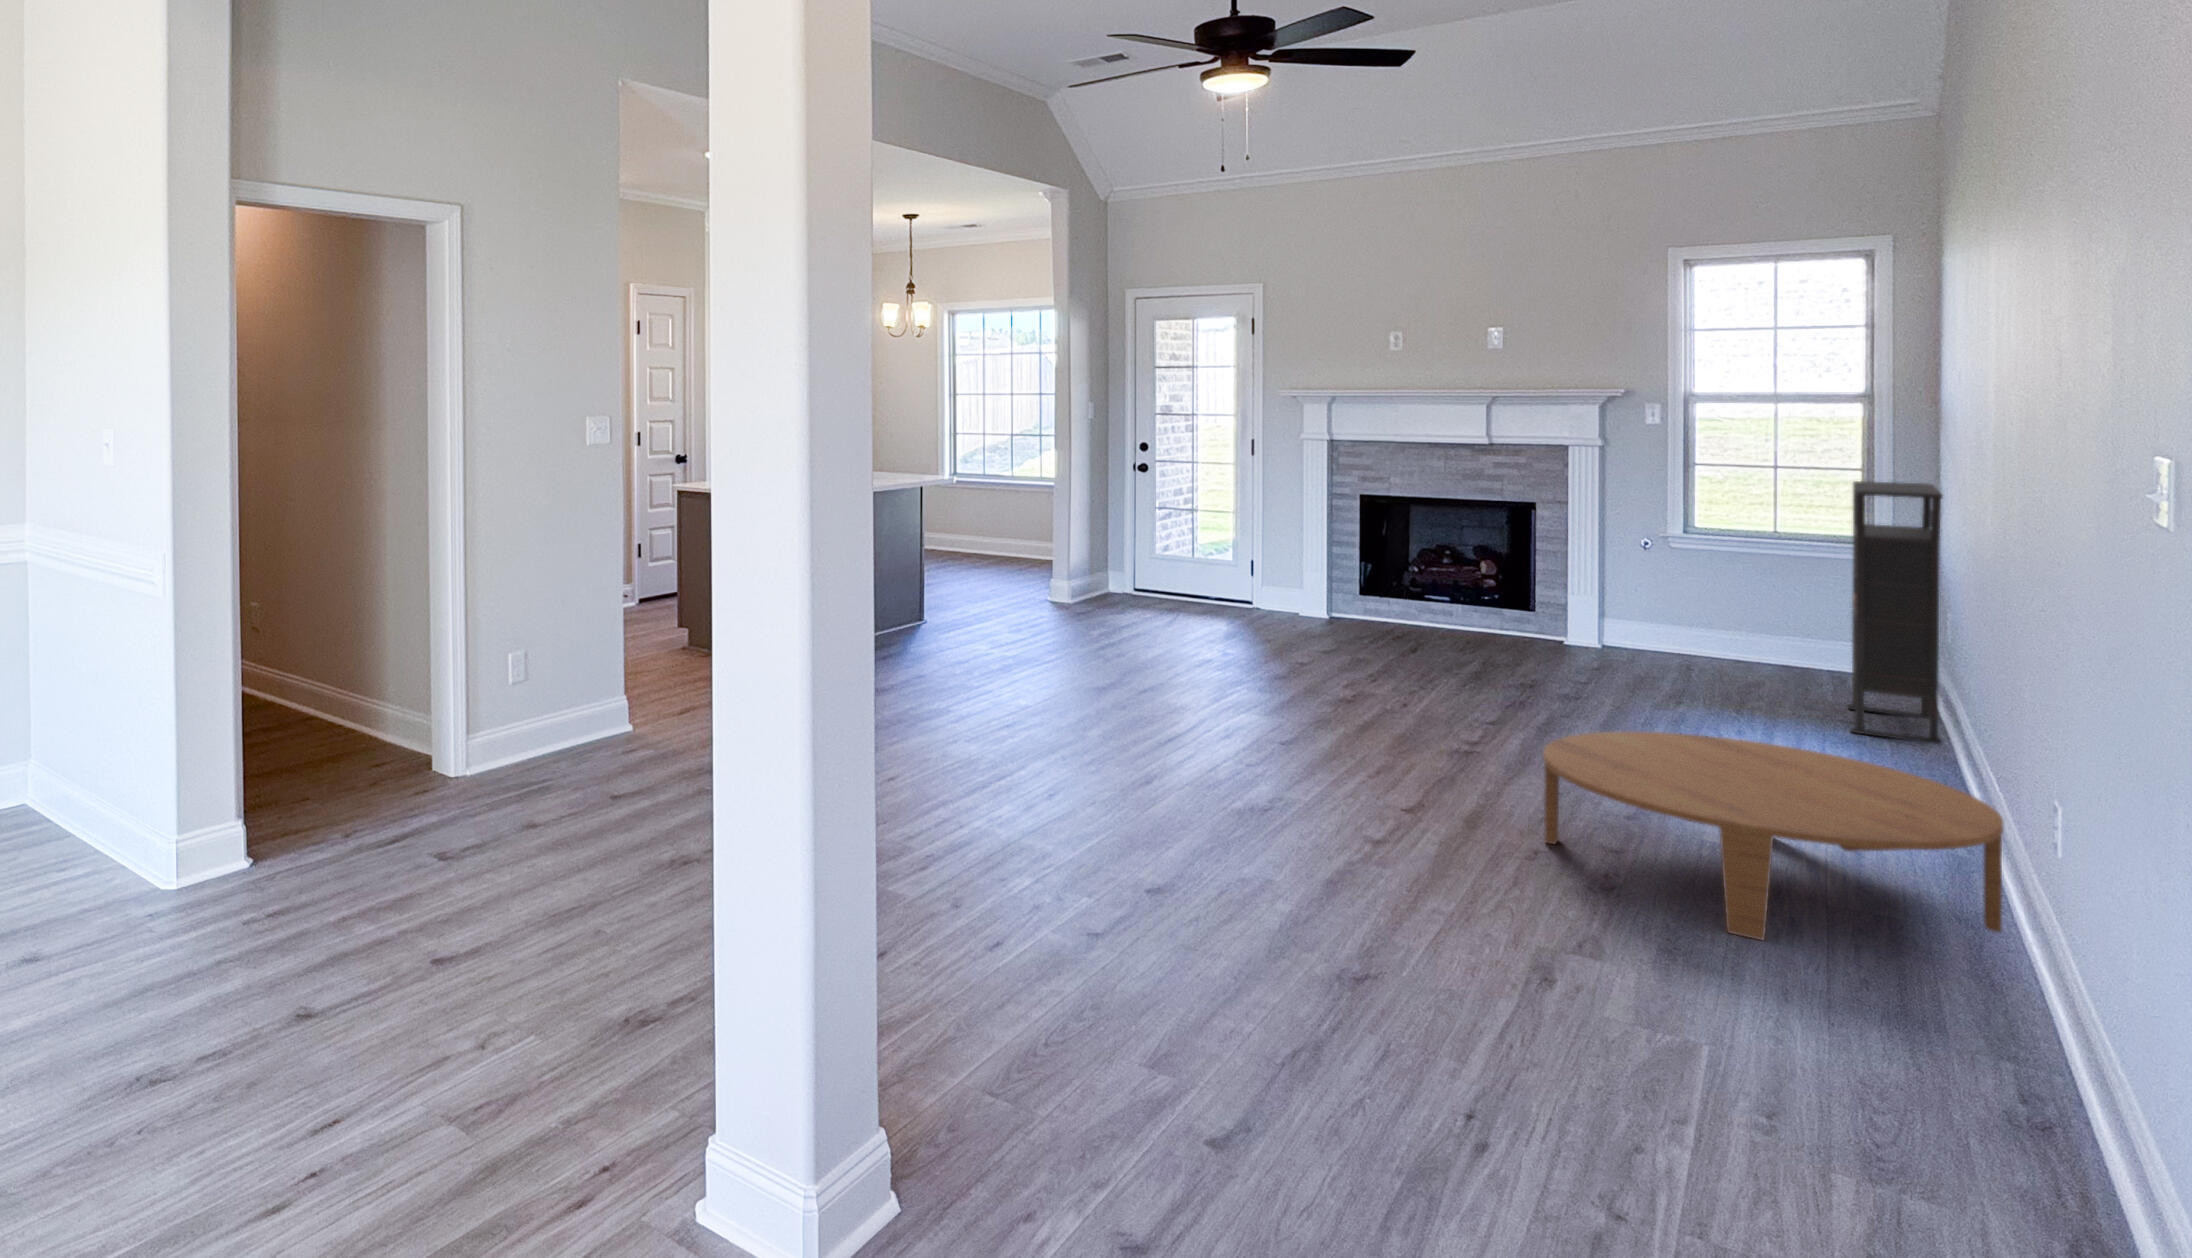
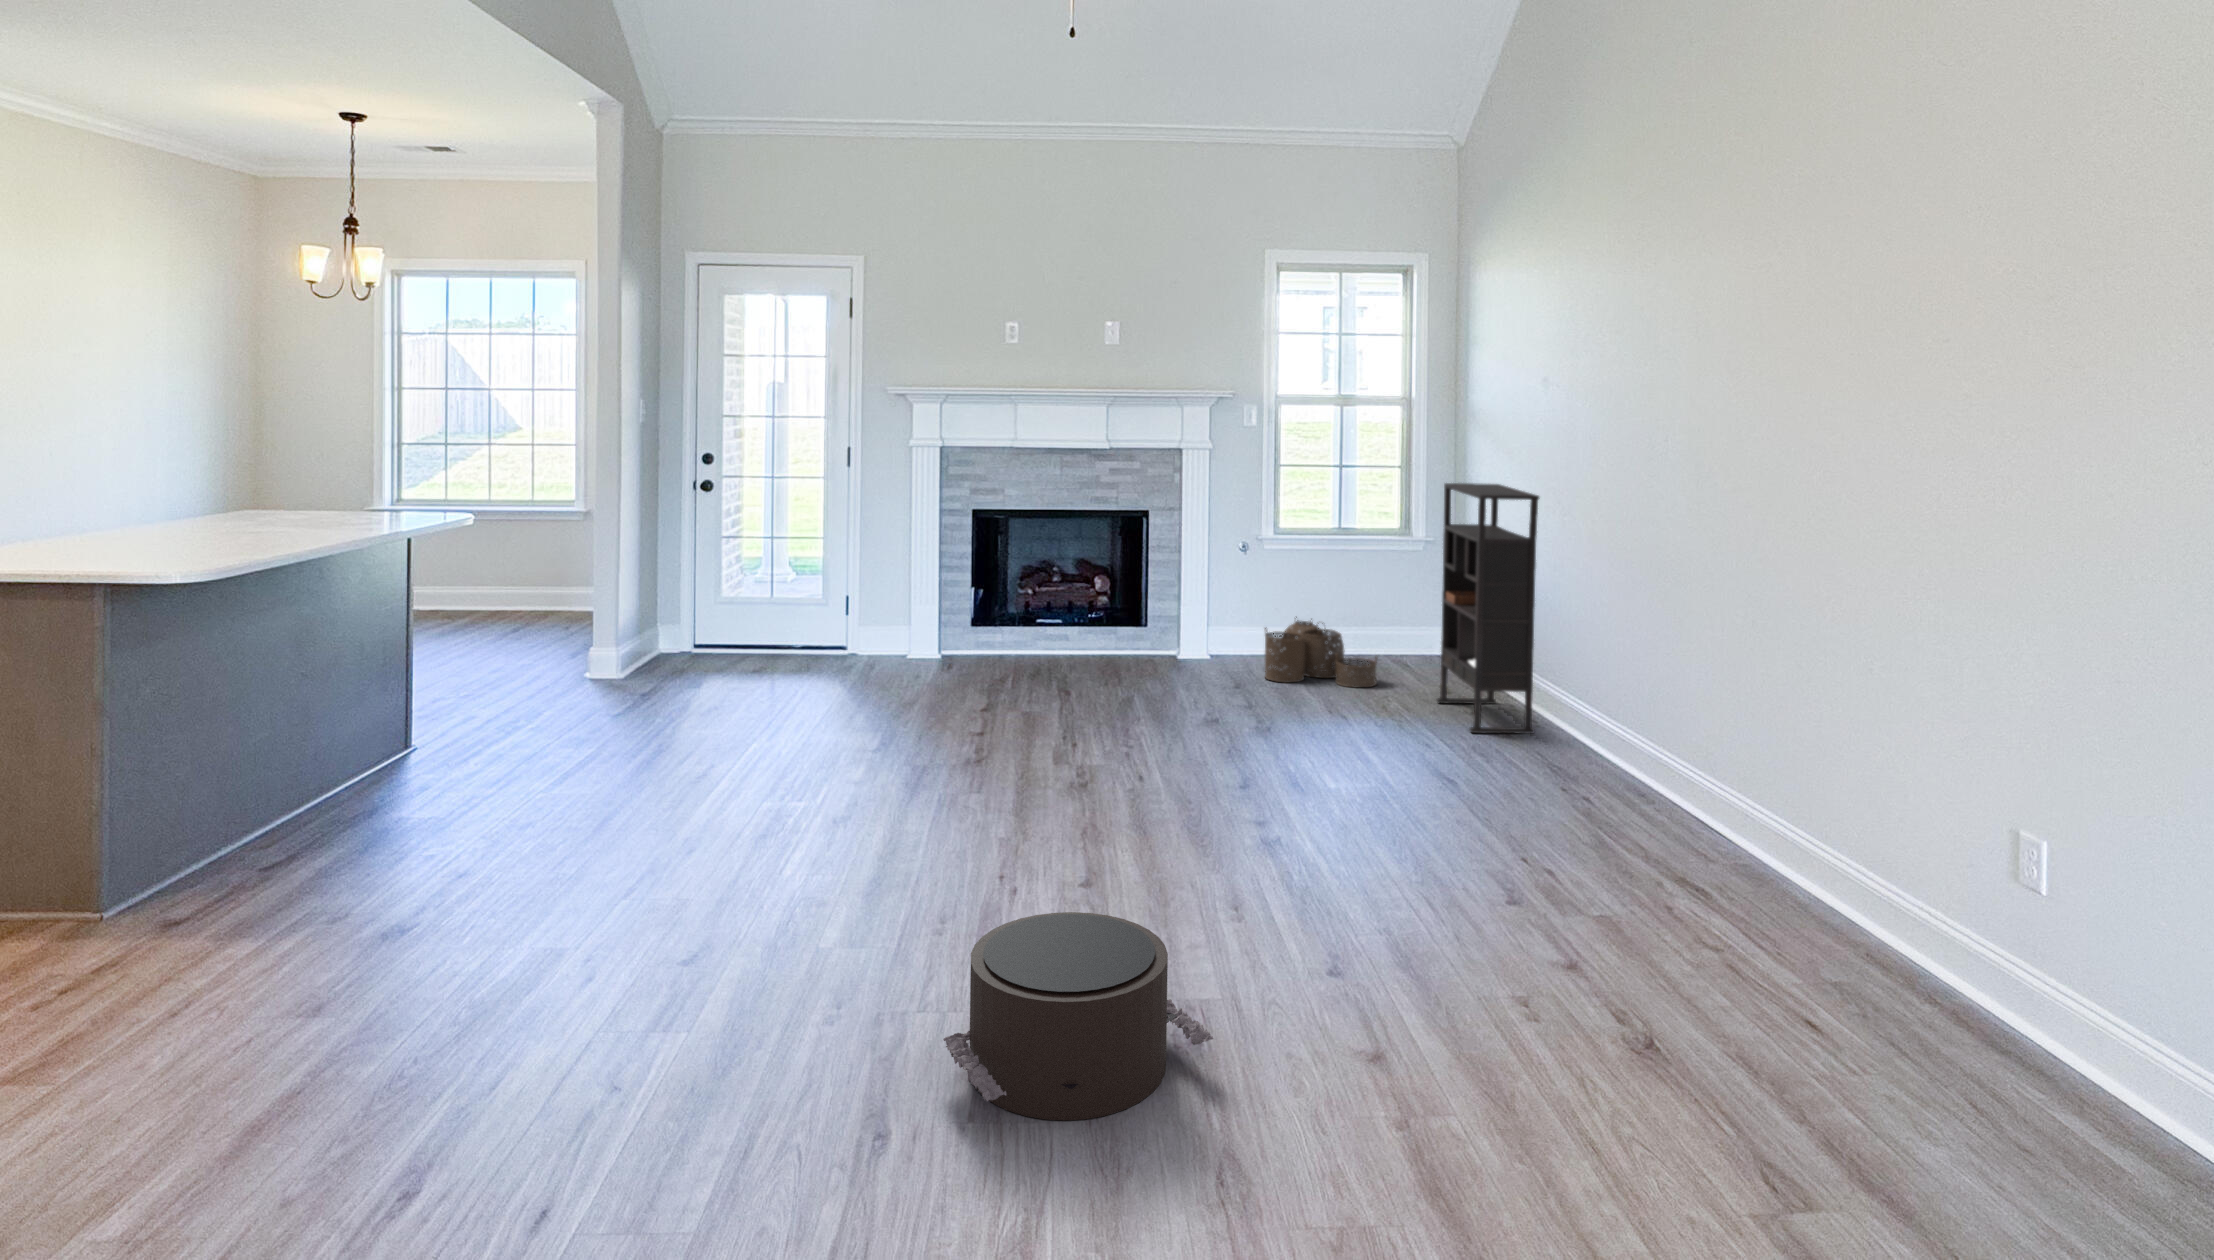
woven basket: none [1651,615,1791,688] -> present [1265,617,1377,687]
pouf: none [1152,718,1319,820] -> present [943,912,1213,1121]
coffee table: present [1543,732,2004,940] -> none [1447,805,1924,1129]

